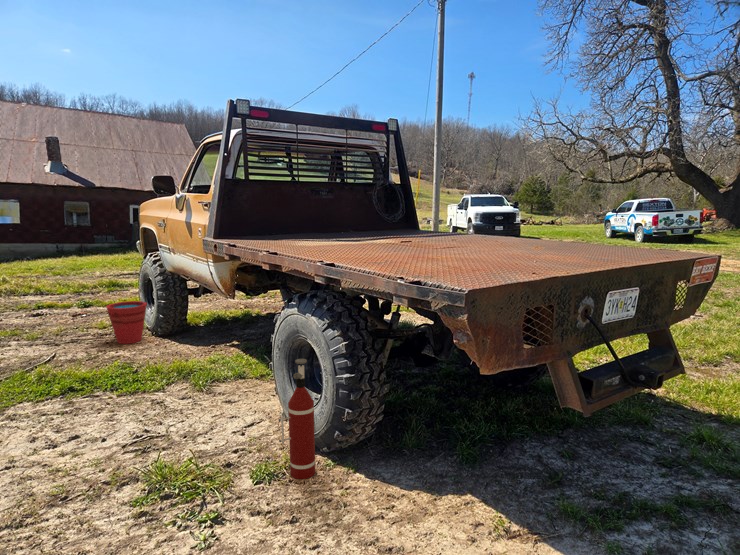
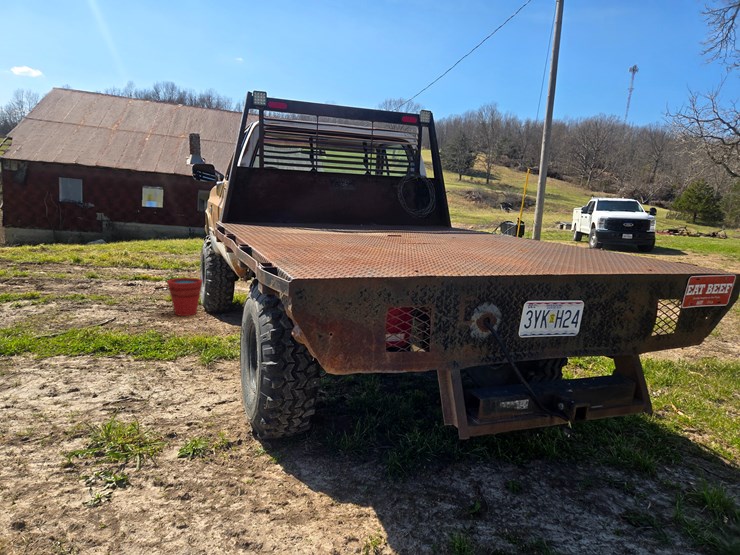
fire extinguisher: present [278,359,315,479] -> none [203,341,242,460]

